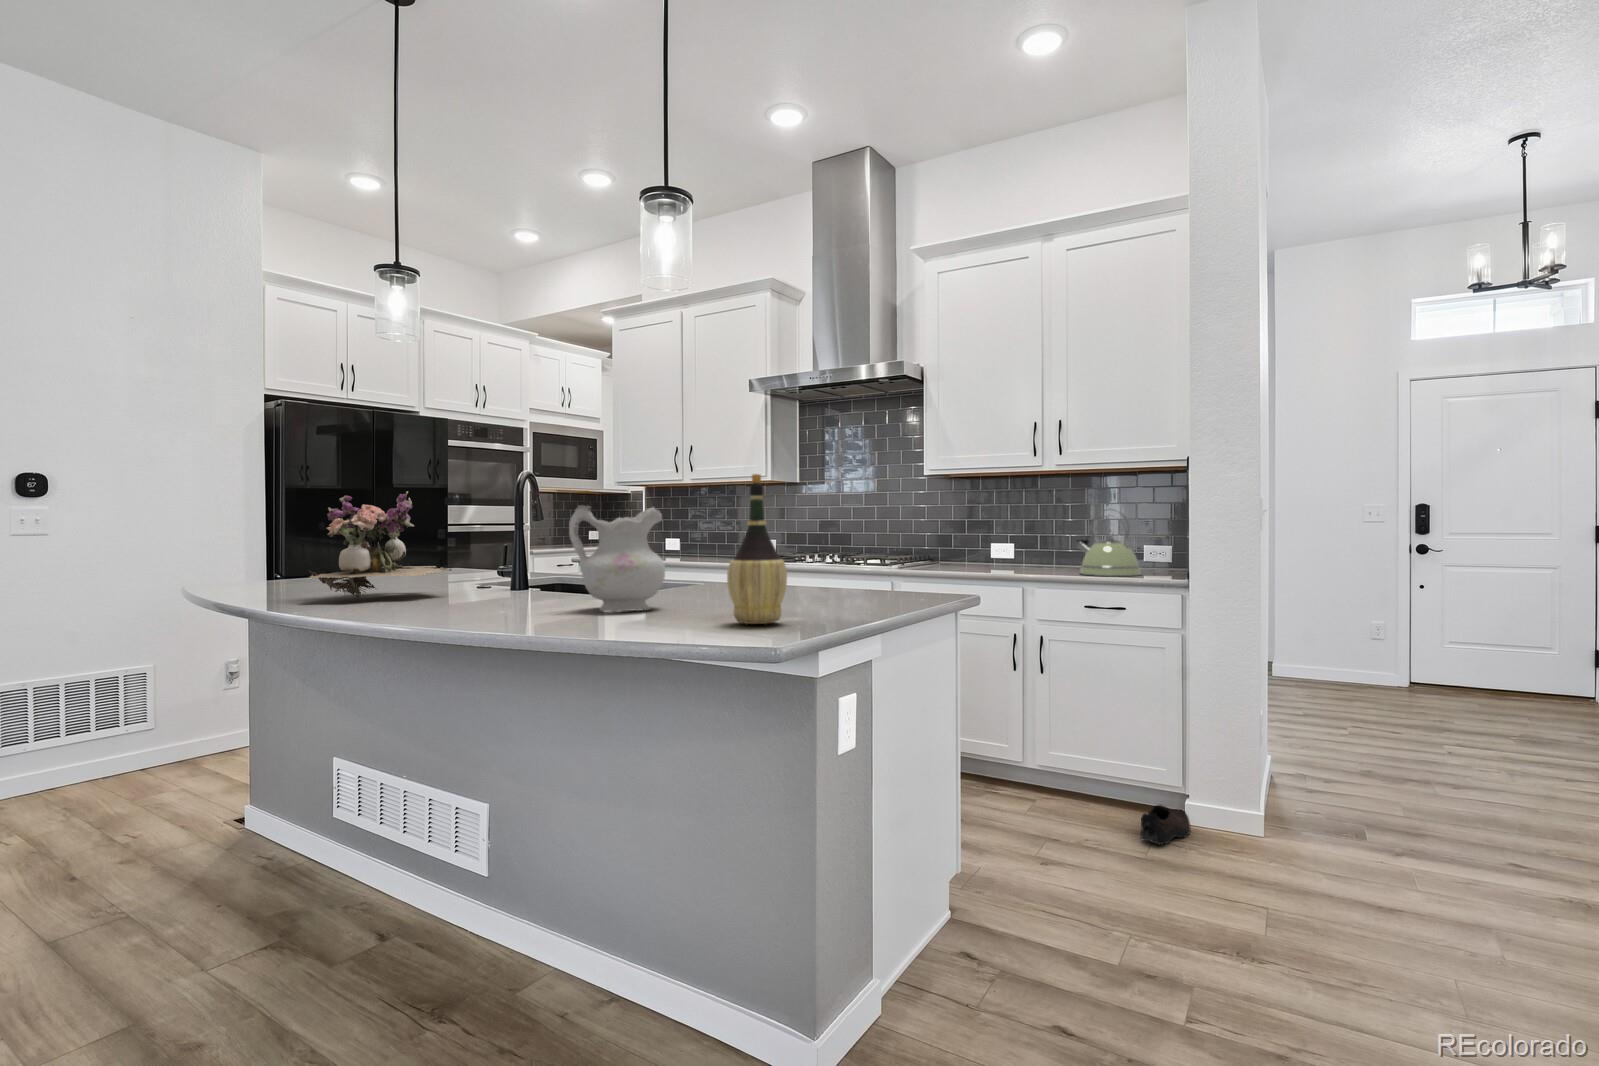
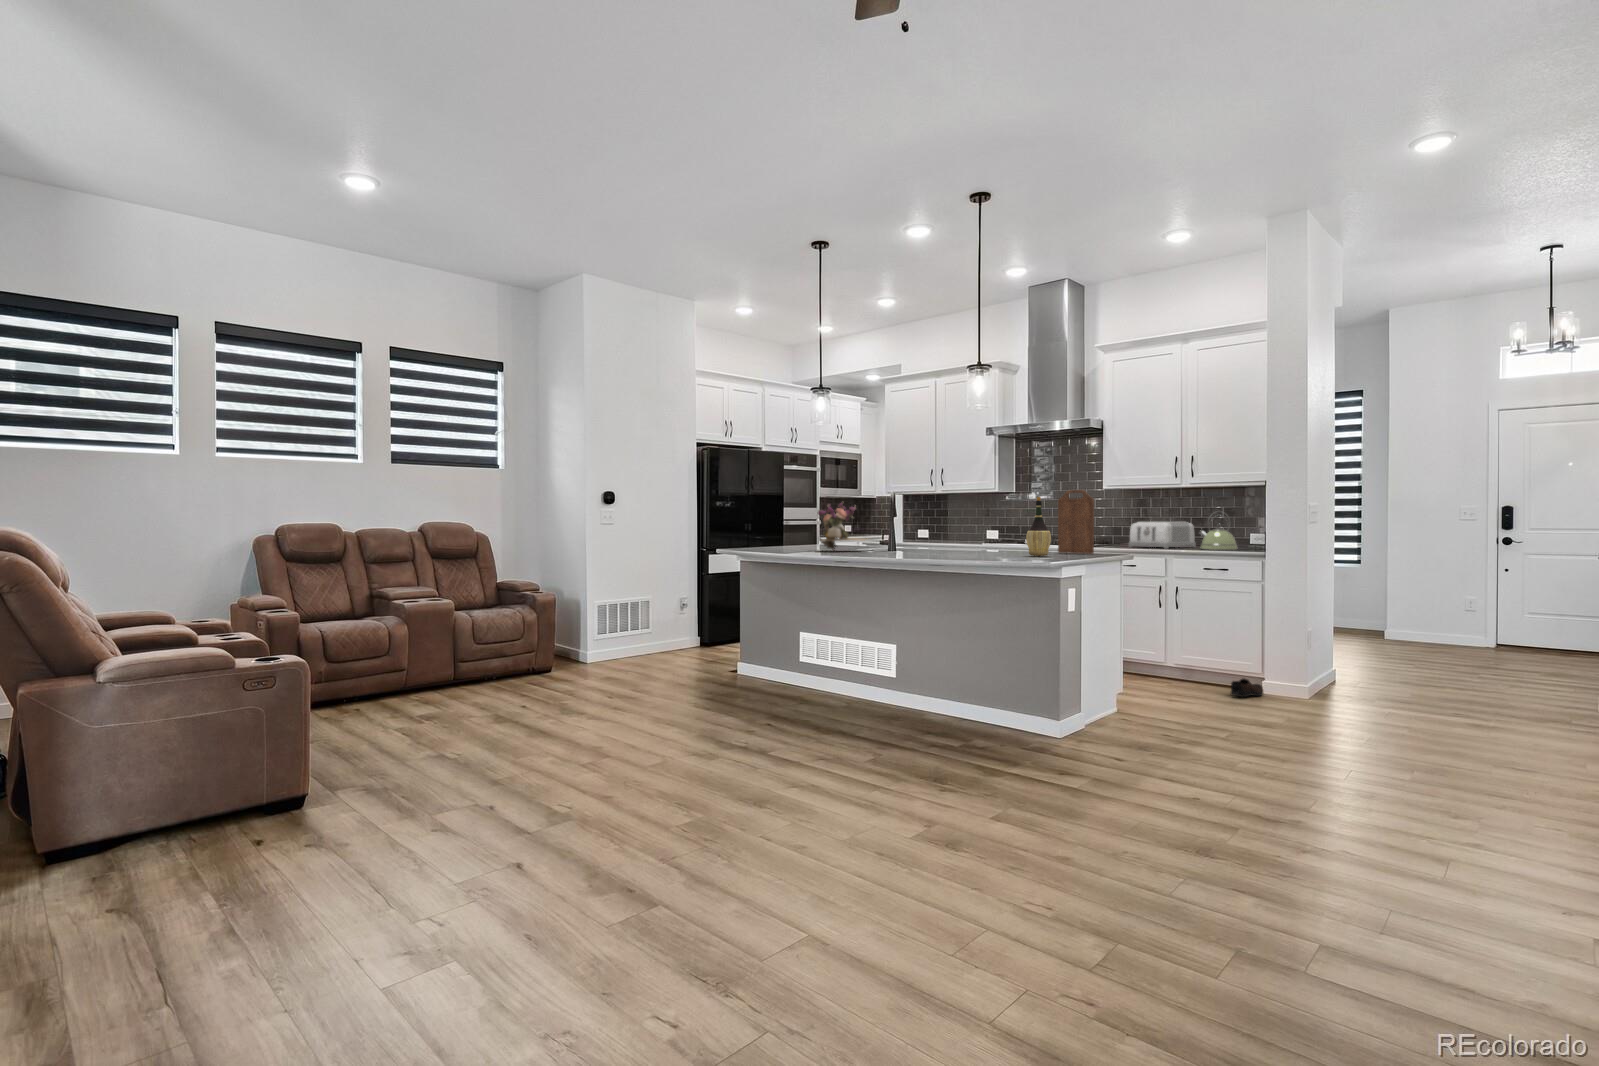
cutting board: none [823,463,897,605] -> present [1058,490,1094,554]
ceramic pitcher: present [569,506,665,612] -> none [949,509,989,554]
toaster: none [964,527,1067,572] -> present [1129,522,1196,549]

